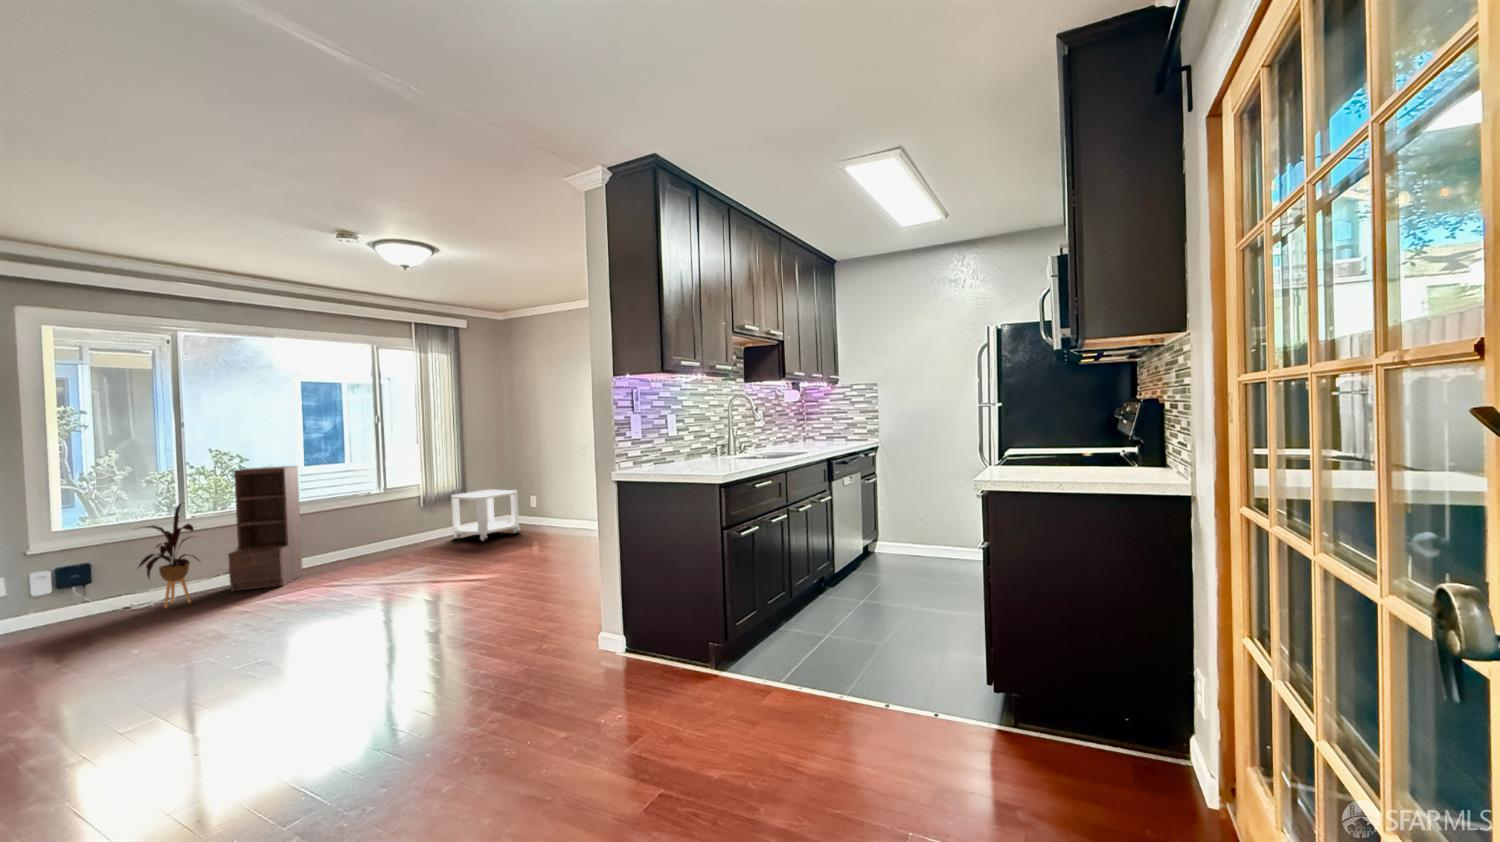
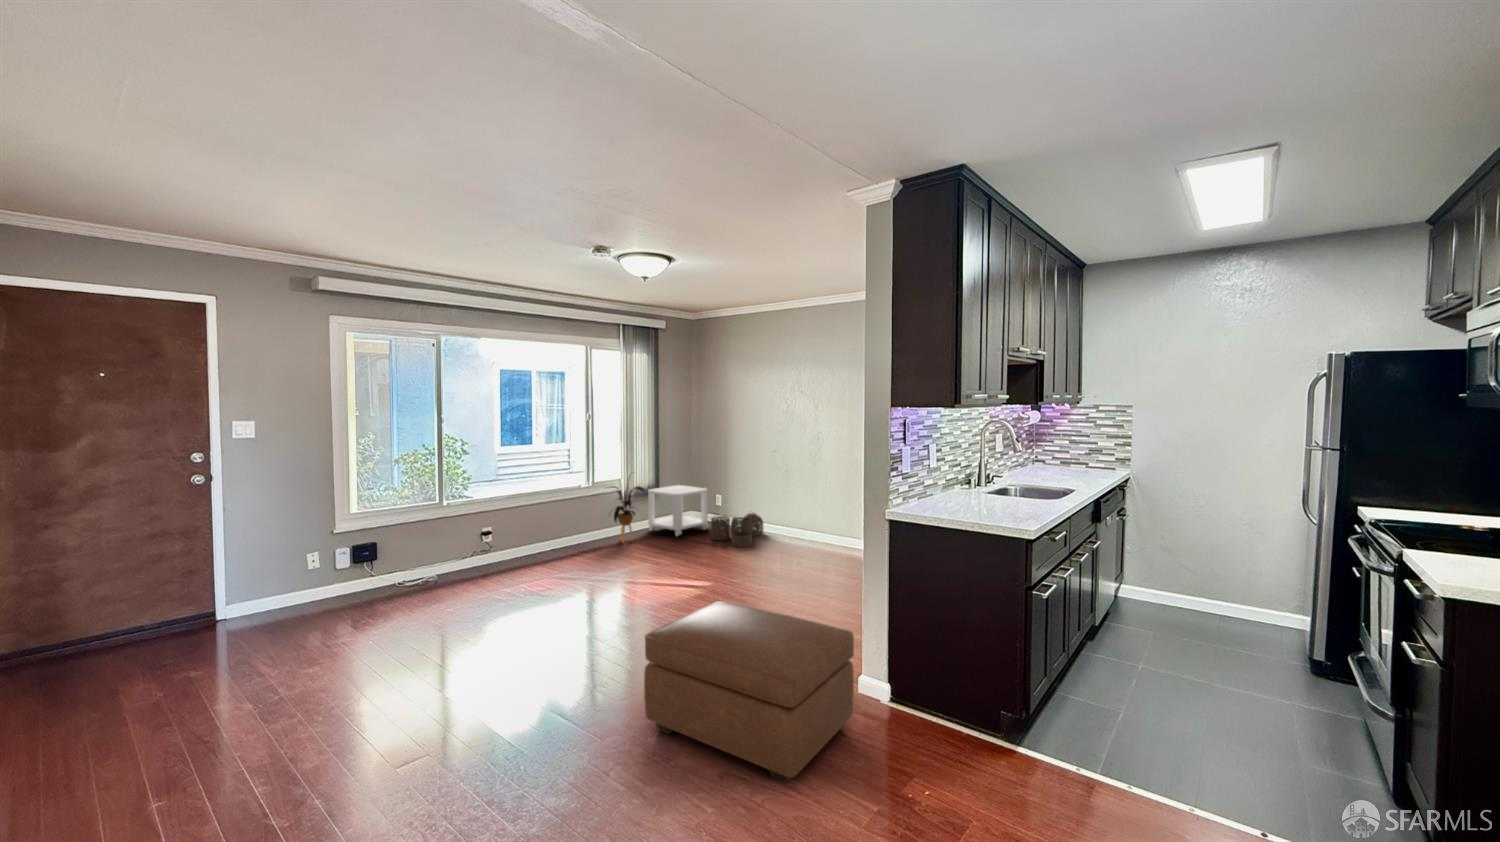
bookshelf: present [228,466,302,591] -> none [477,460,532,574]
house plant: present [139,504,198,608] -> present [610,486,644,542]
woven basket: none [517,510,576,544] -> present [711,513,763,547]
ottoman: none [356,574,576,723] -> present [644,601,854,783]

